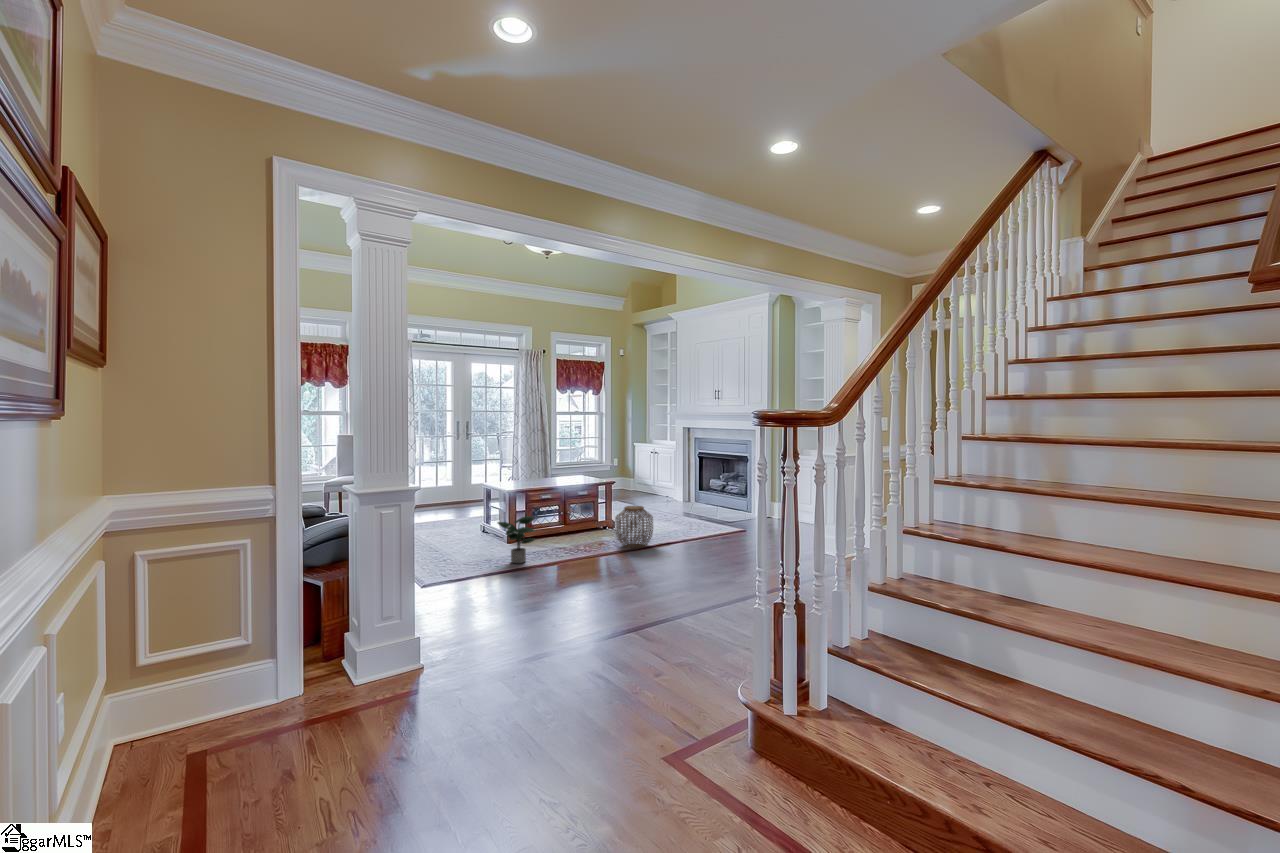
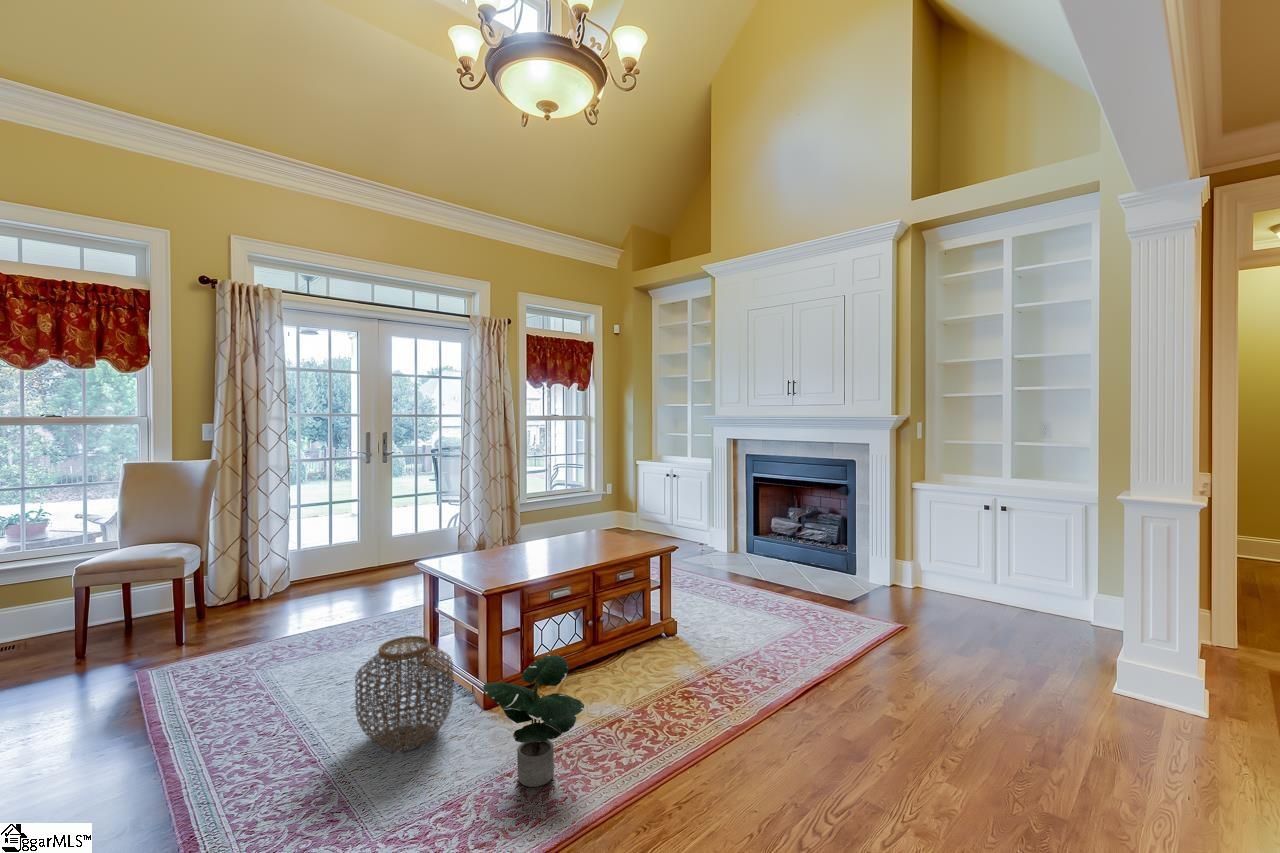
woven basket: present [615,506,653,548] -> present [355,636,454,751]

